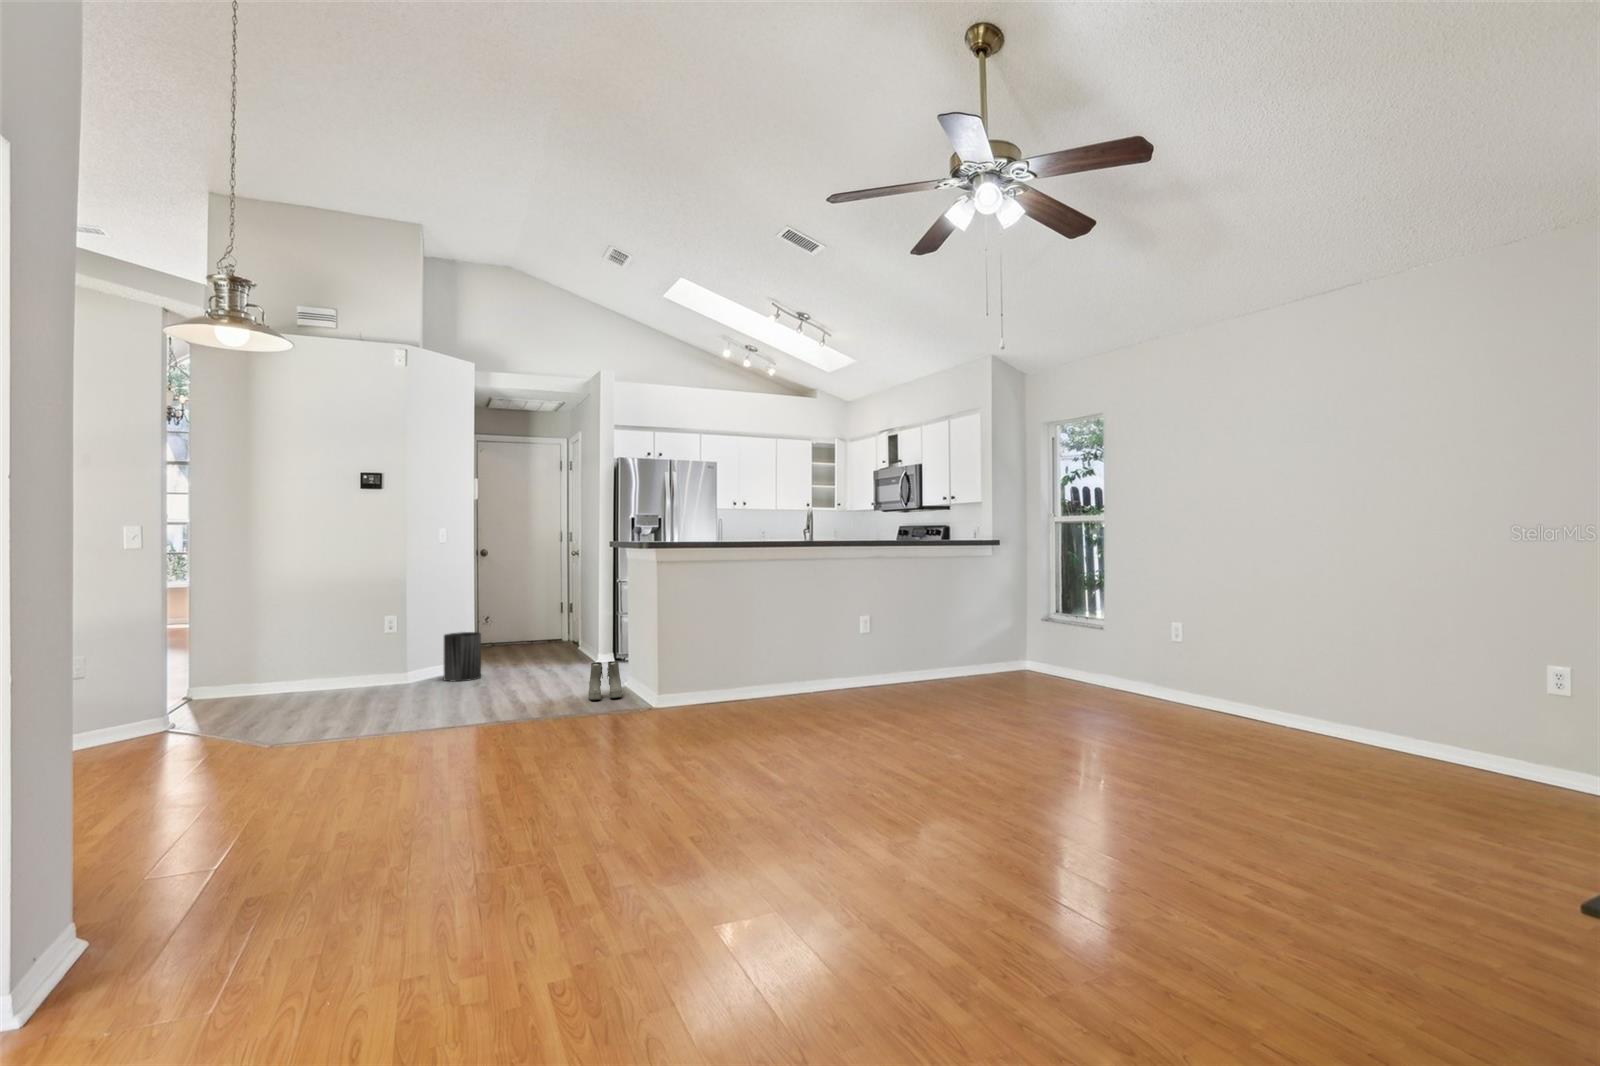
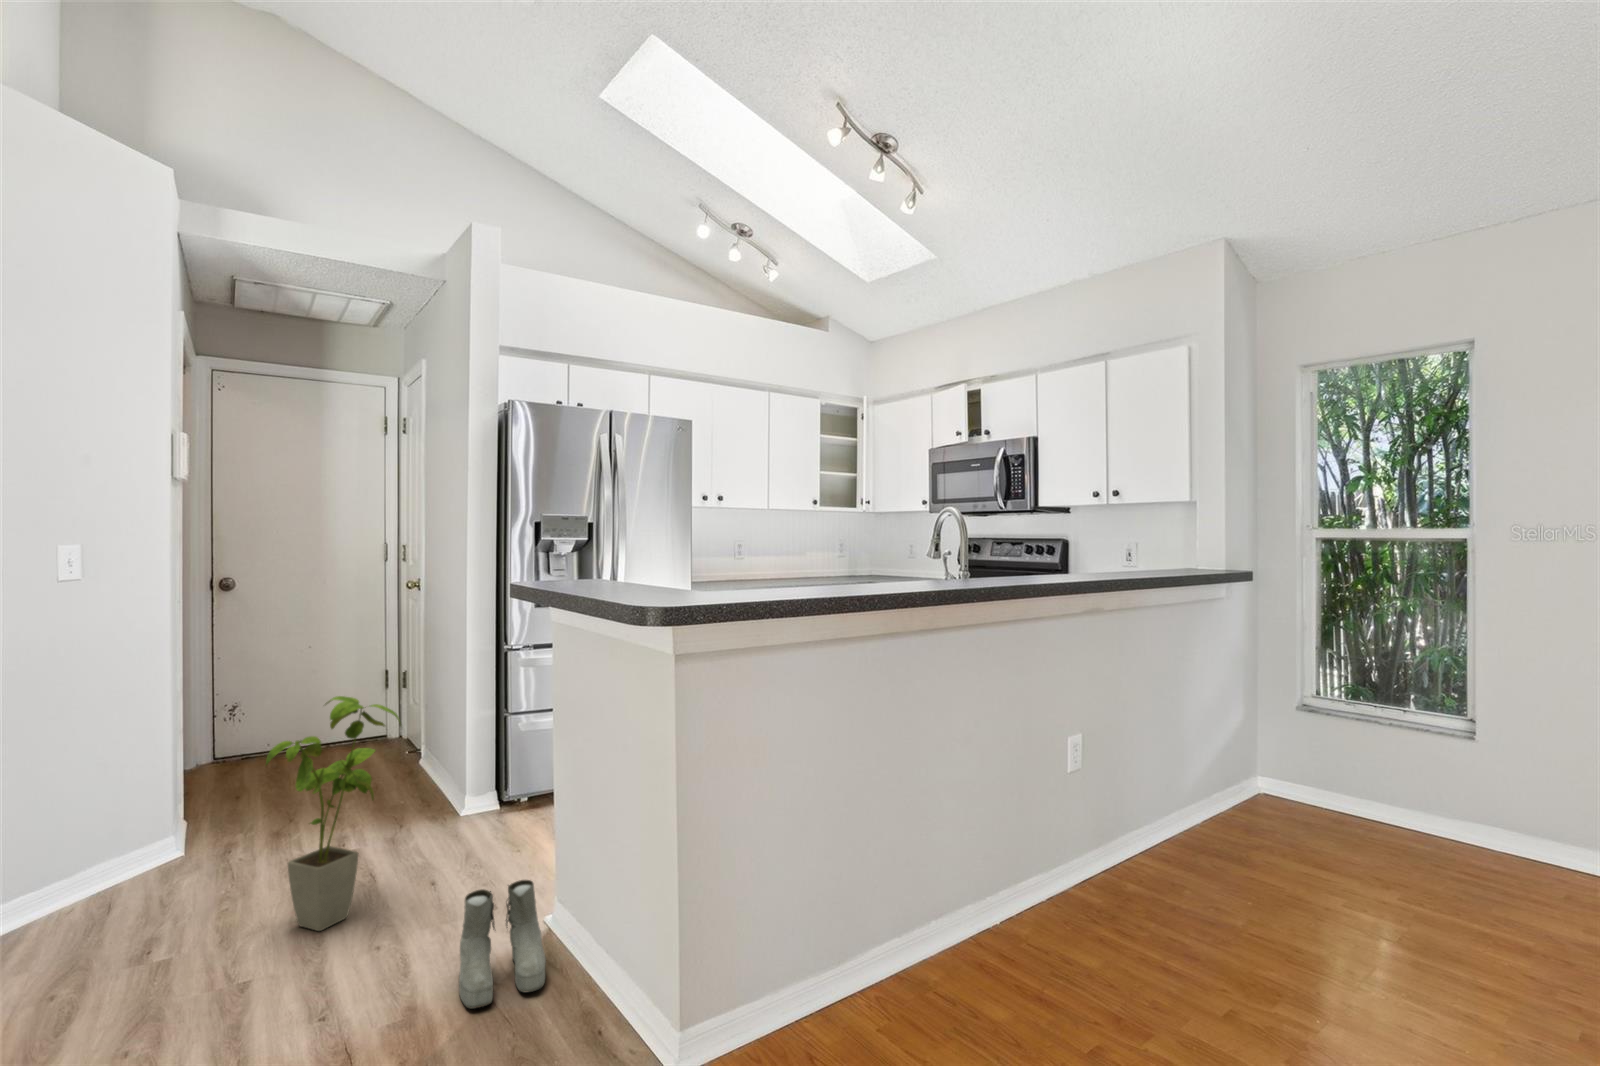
house plant: none [515,590,569,687] -> present [266,696,401,931]
trash can: present [444,632,481,681] -> none [85,782,188,914]

